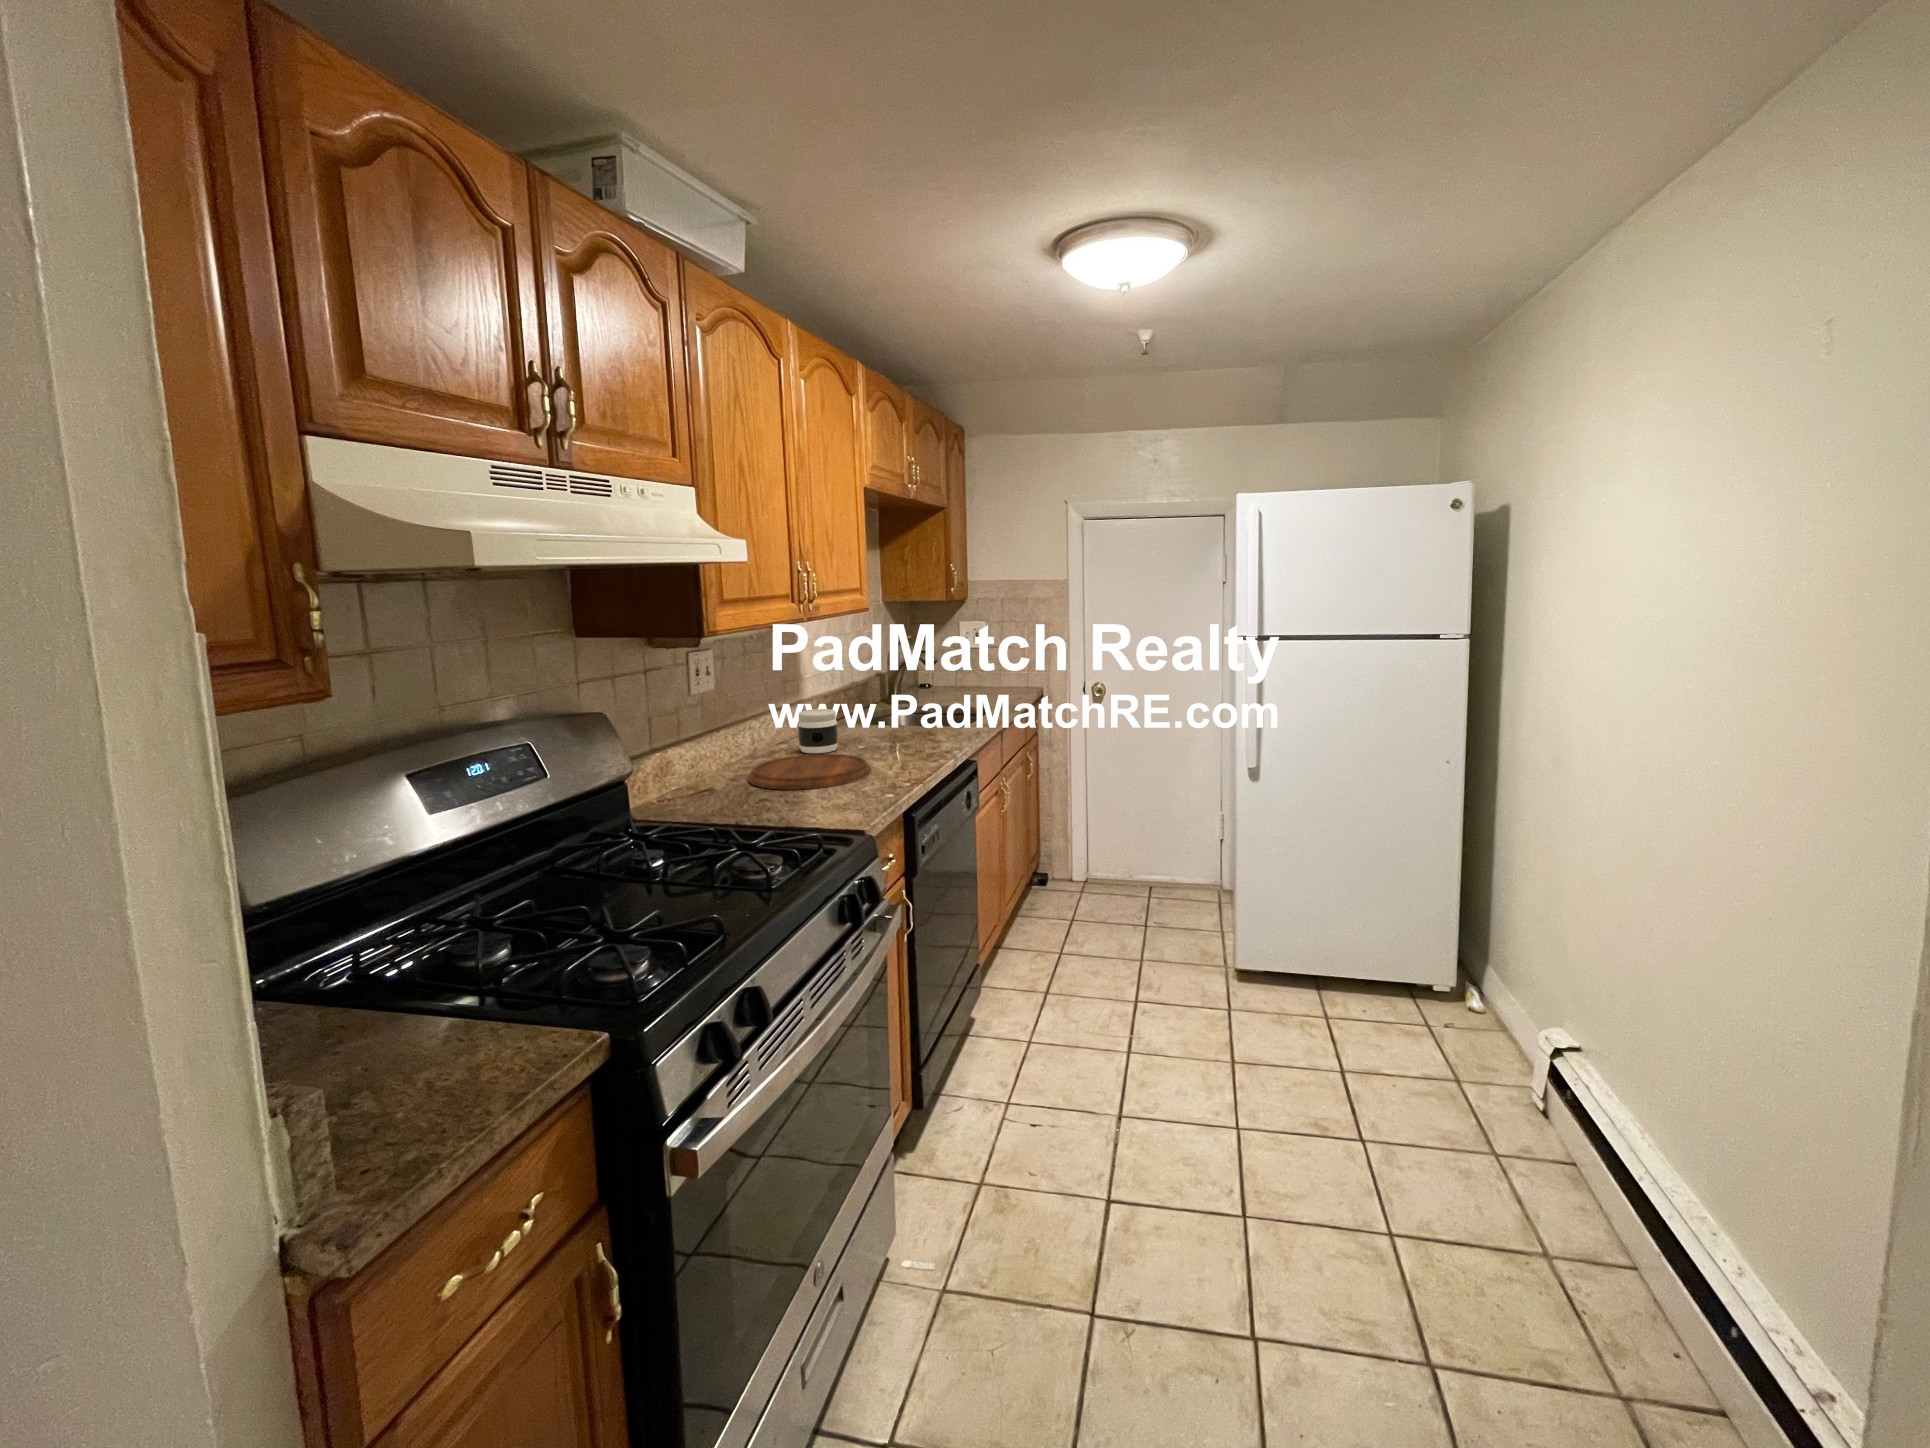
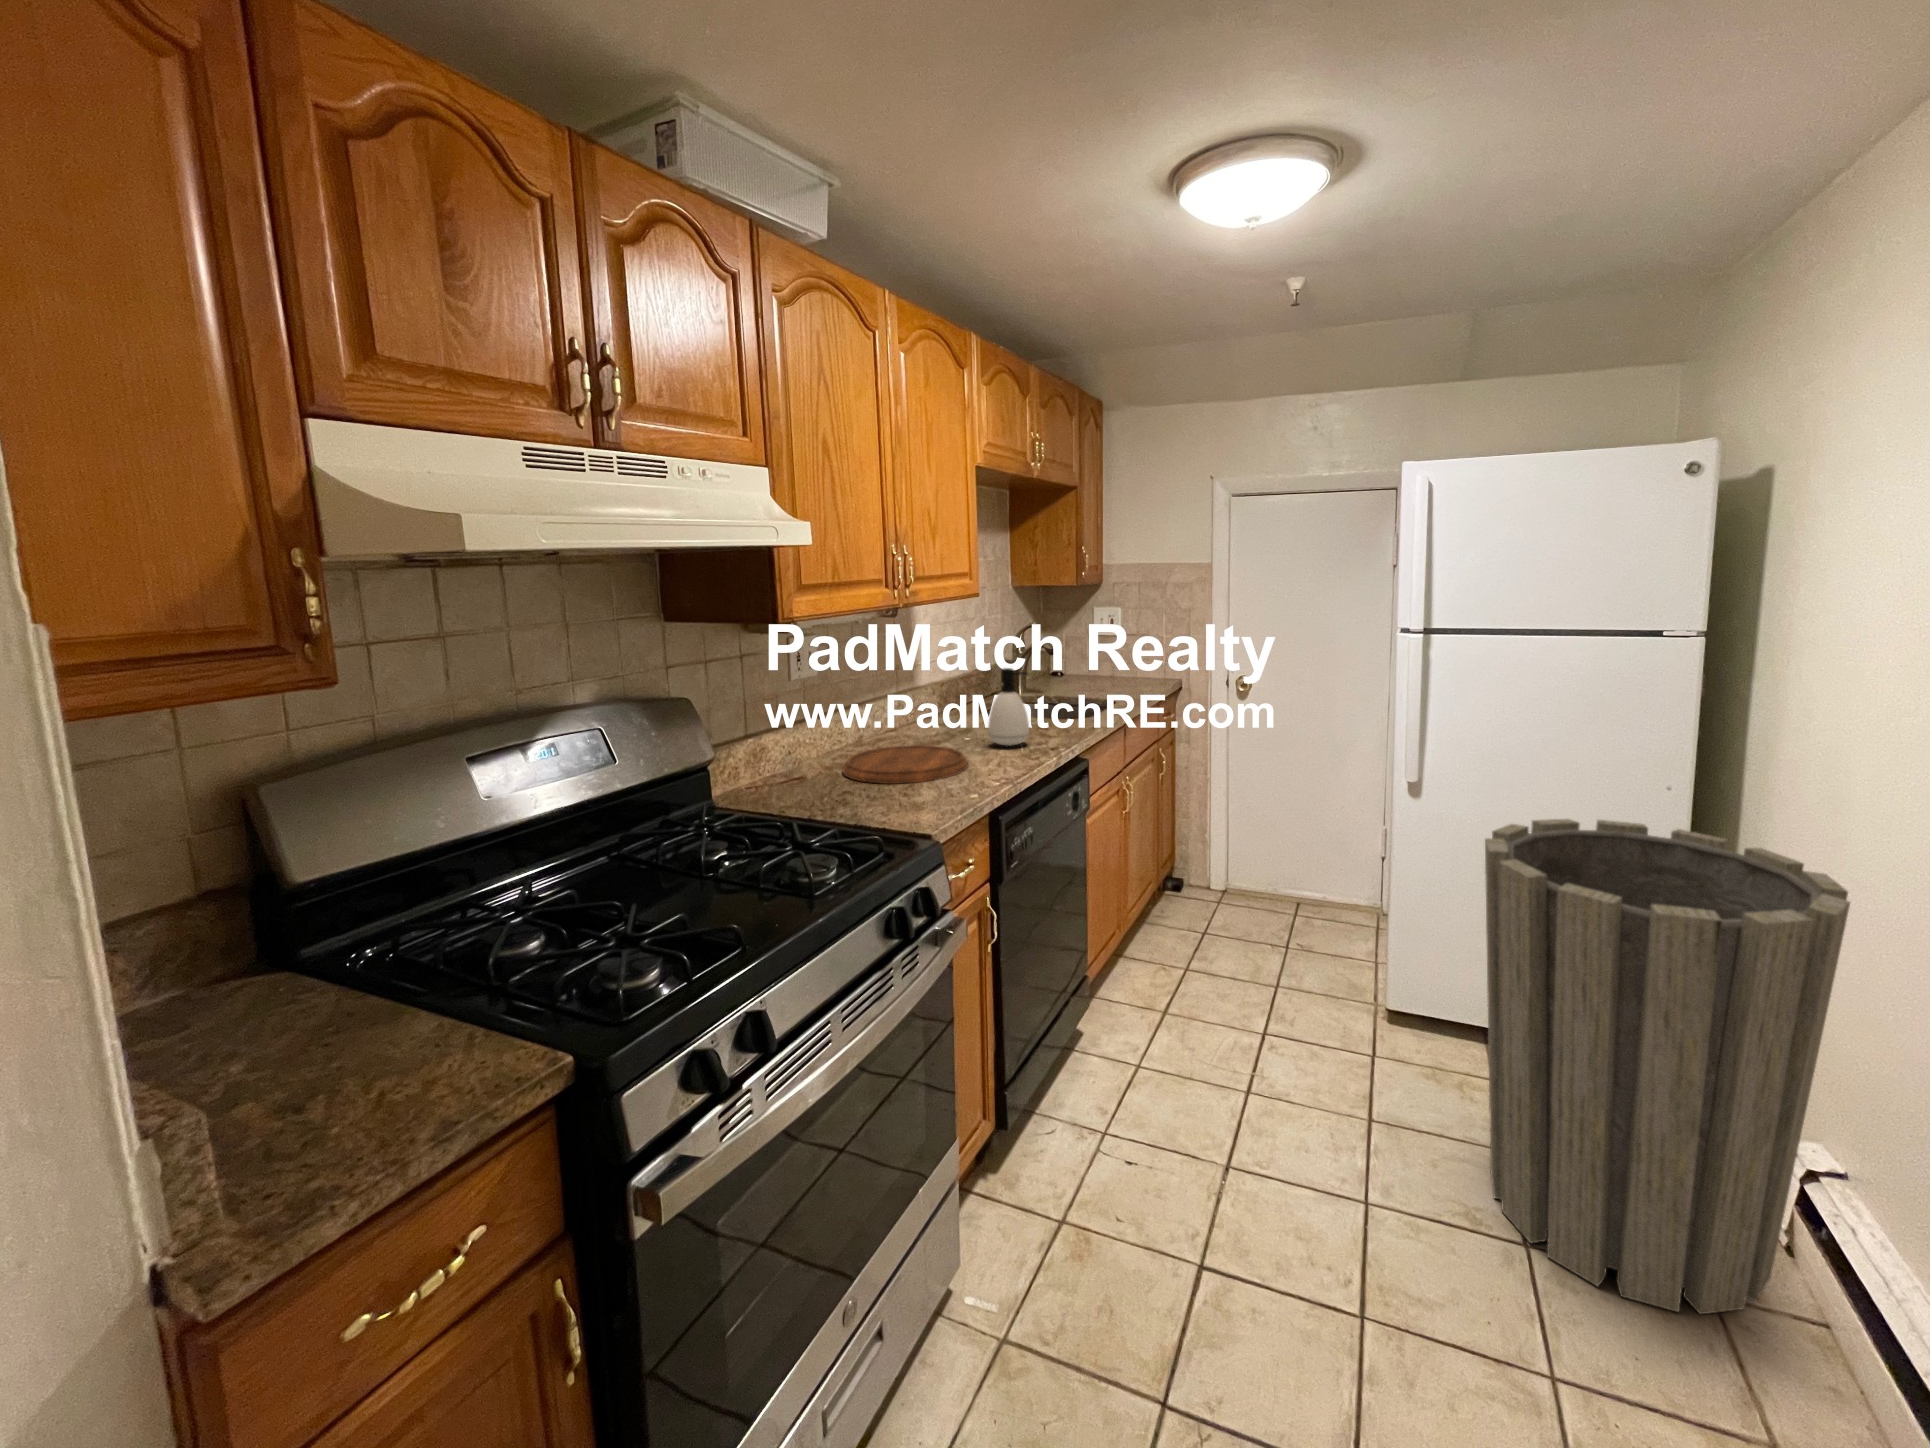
soap dispenser: none [882,678,921,751] -> present [988,668,1029,746]
jar: present [798,709,838,753] -> none [905,698,946,744]
trash can: none [1319,789,1579,1173] -> present [1485,819,1850,1314]

